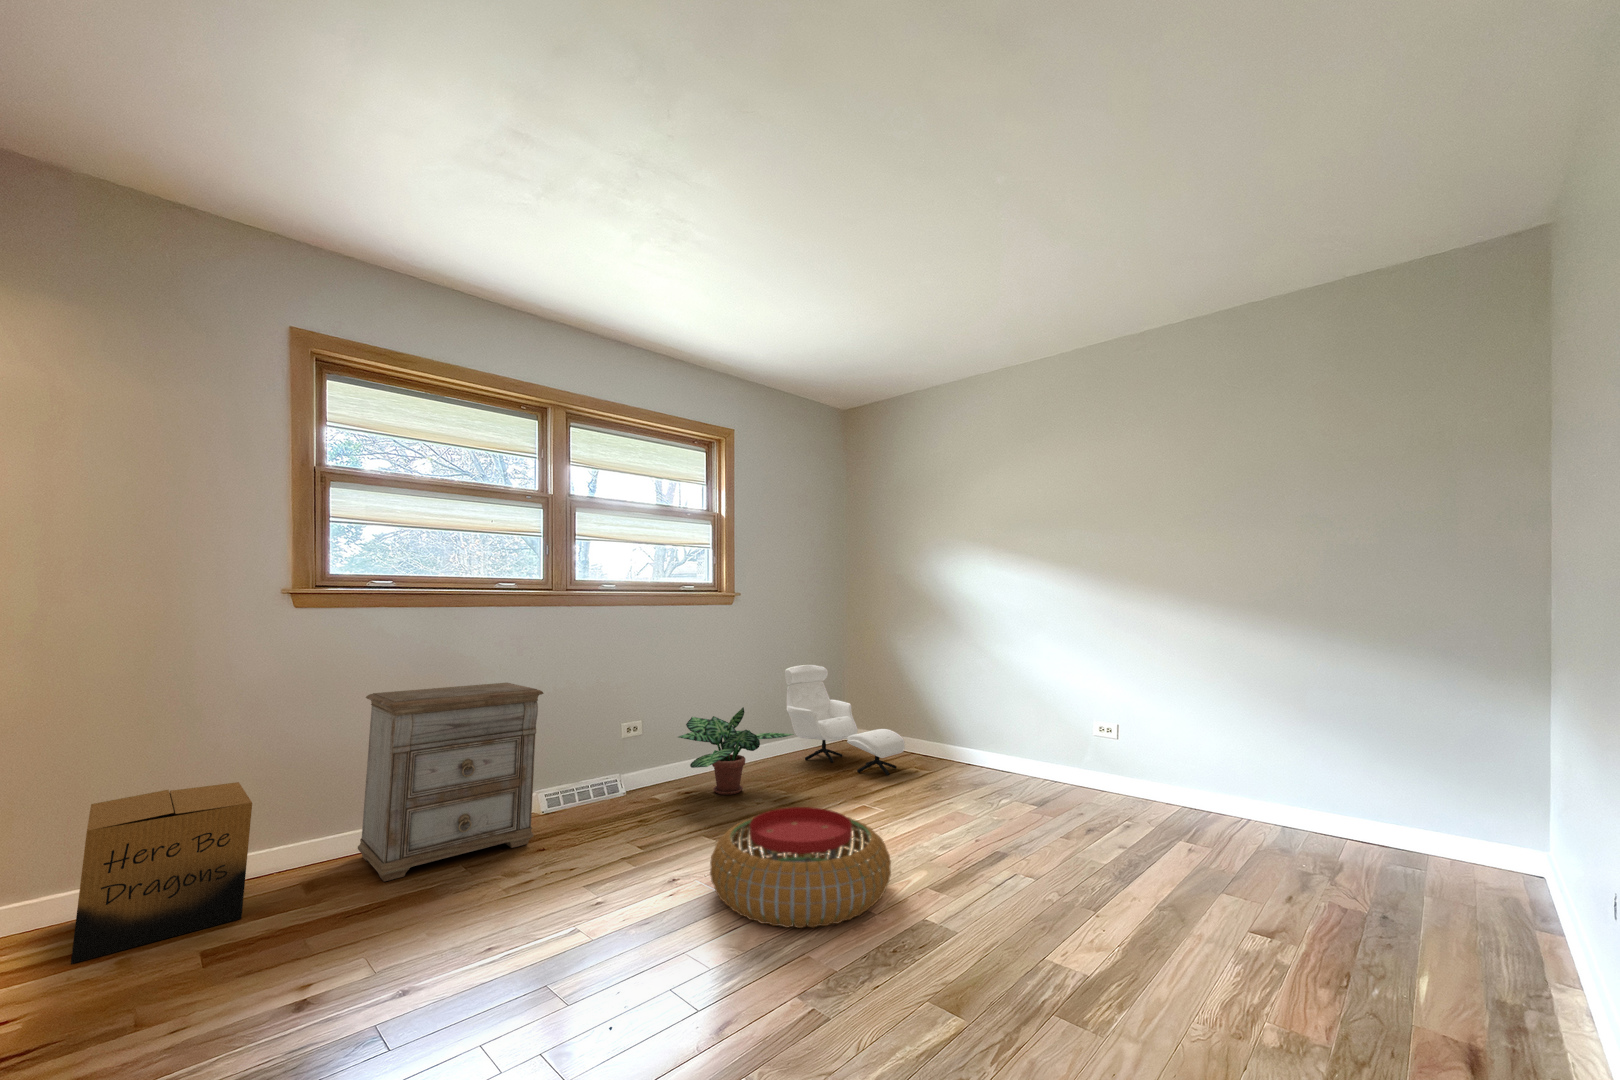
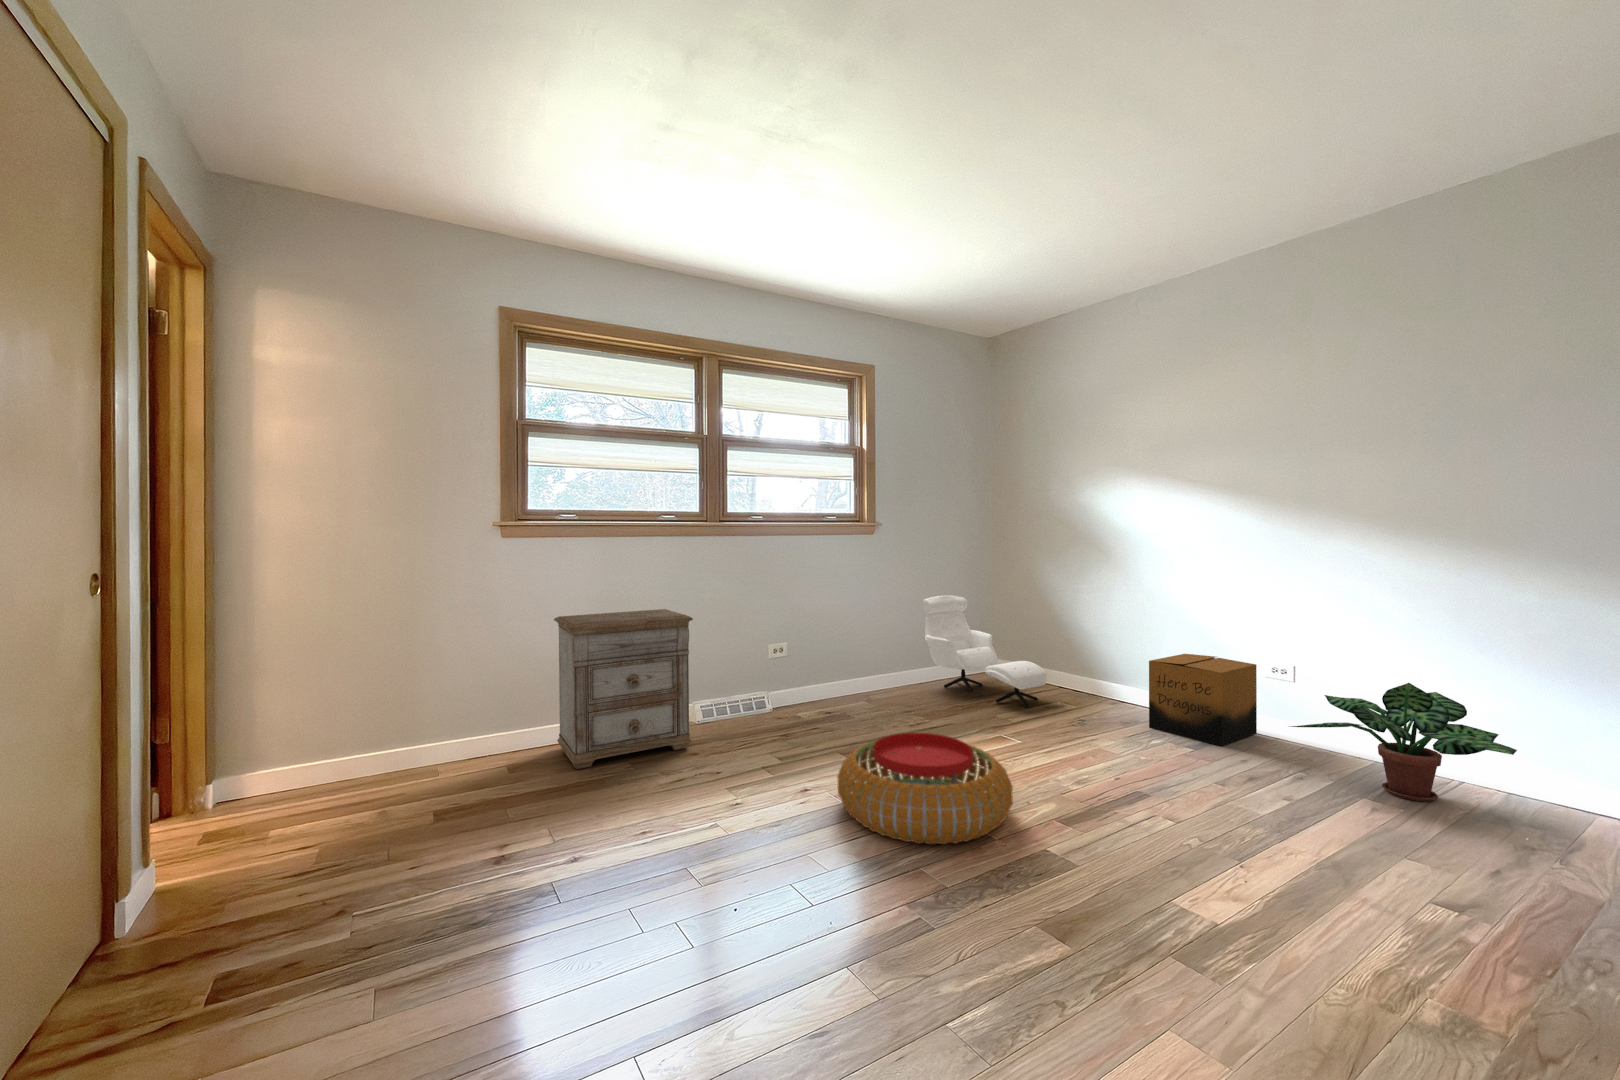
potted plant: present [678,707,794,795] -> present [1291,683,1517,801]
cardboard box: present [71,782,252,964] -> present [1149,654,1257,746]

